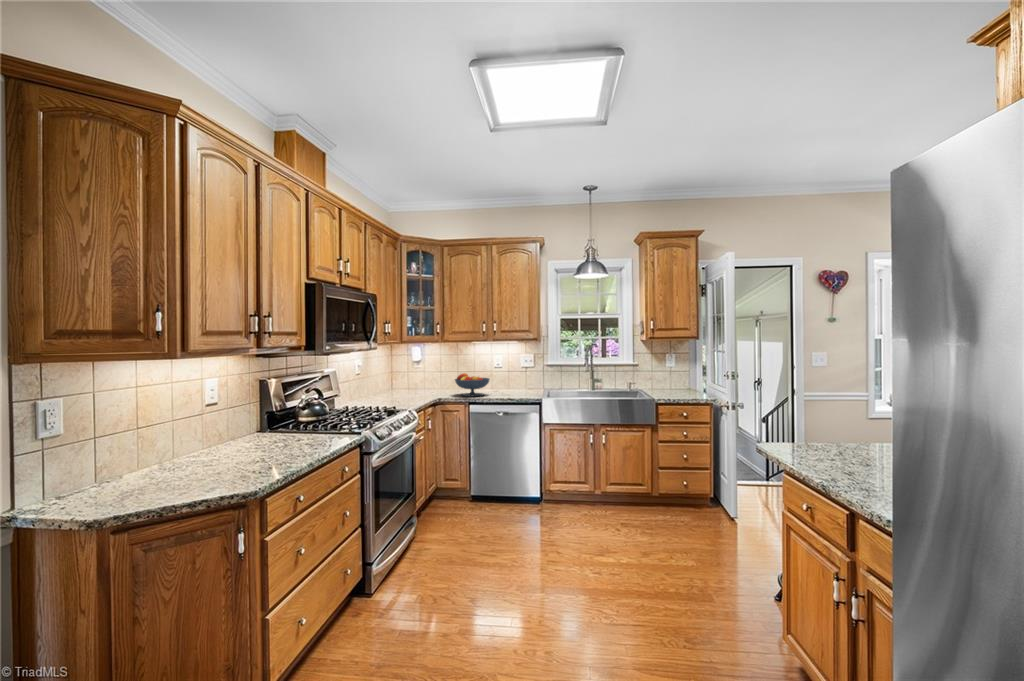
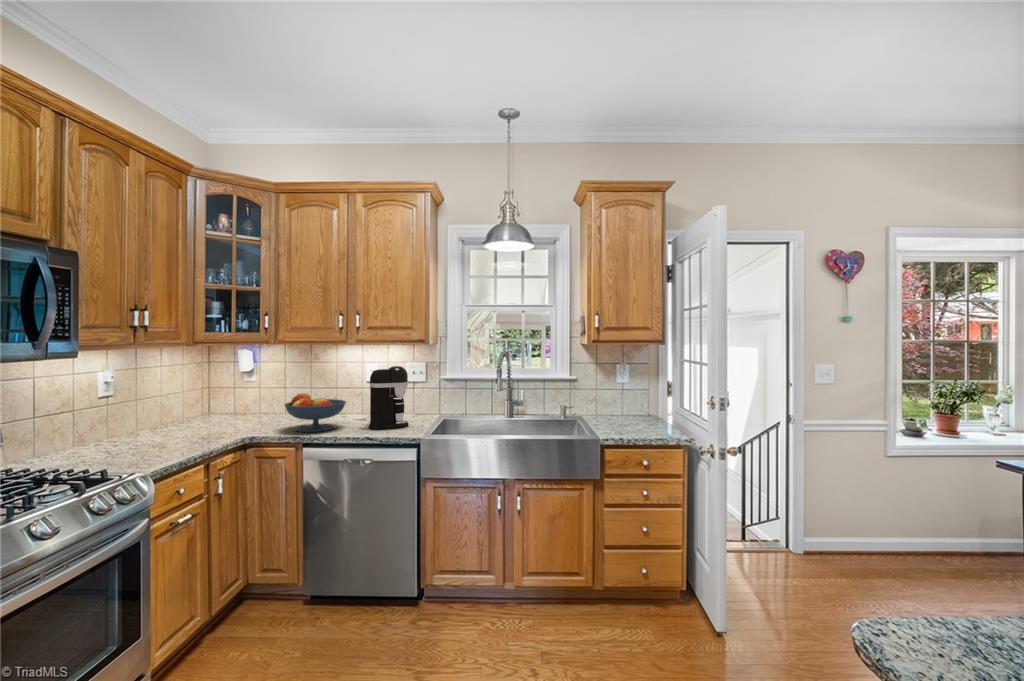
coffee maker: none [504,356,529,396] -> present [369,366,408,430]

